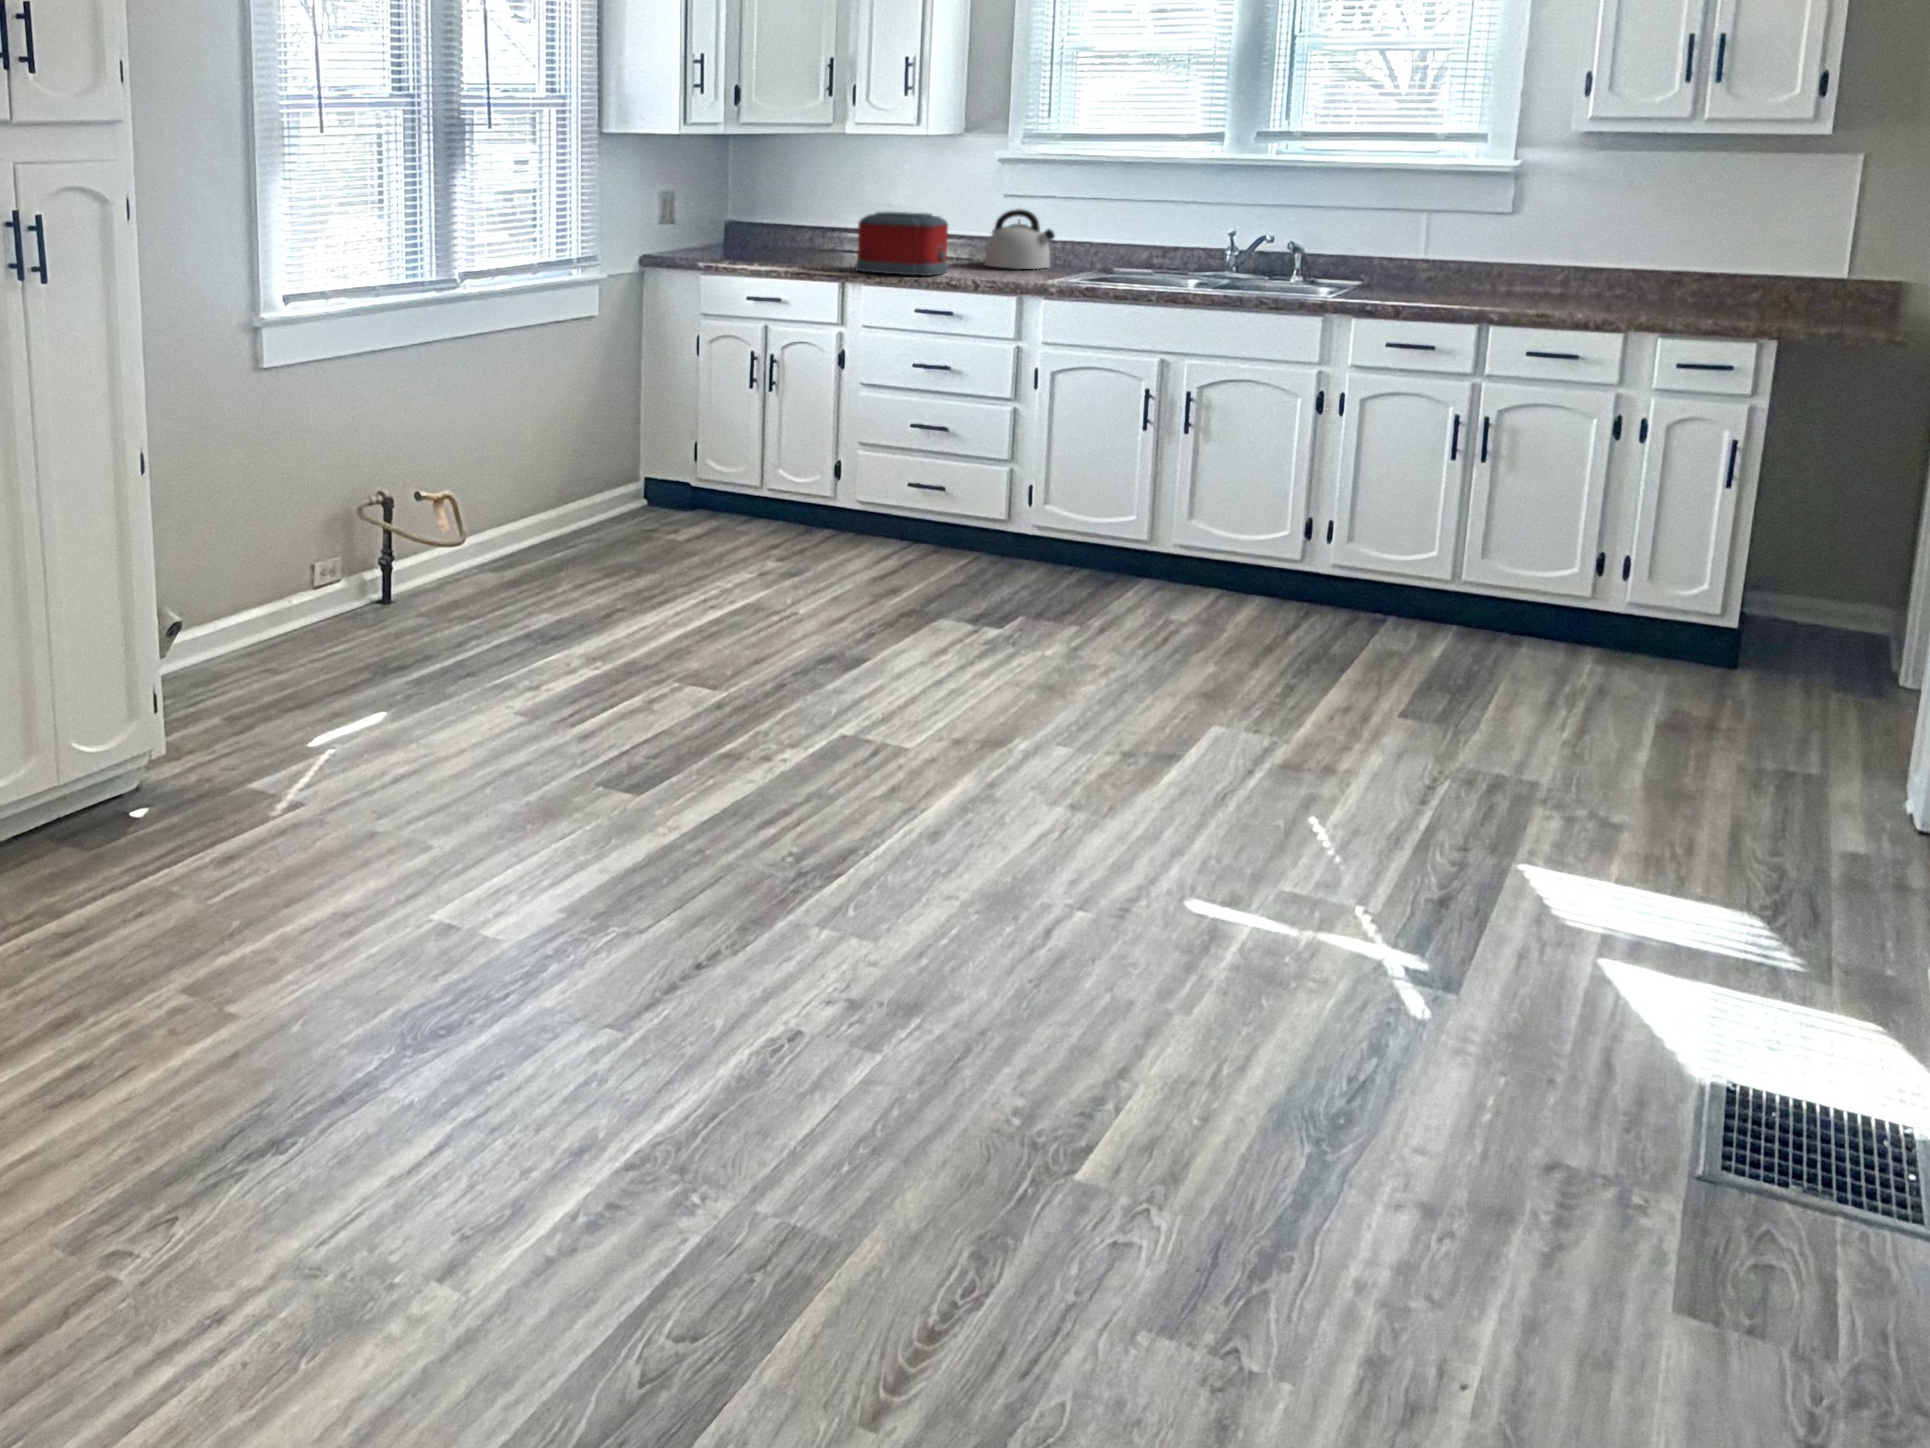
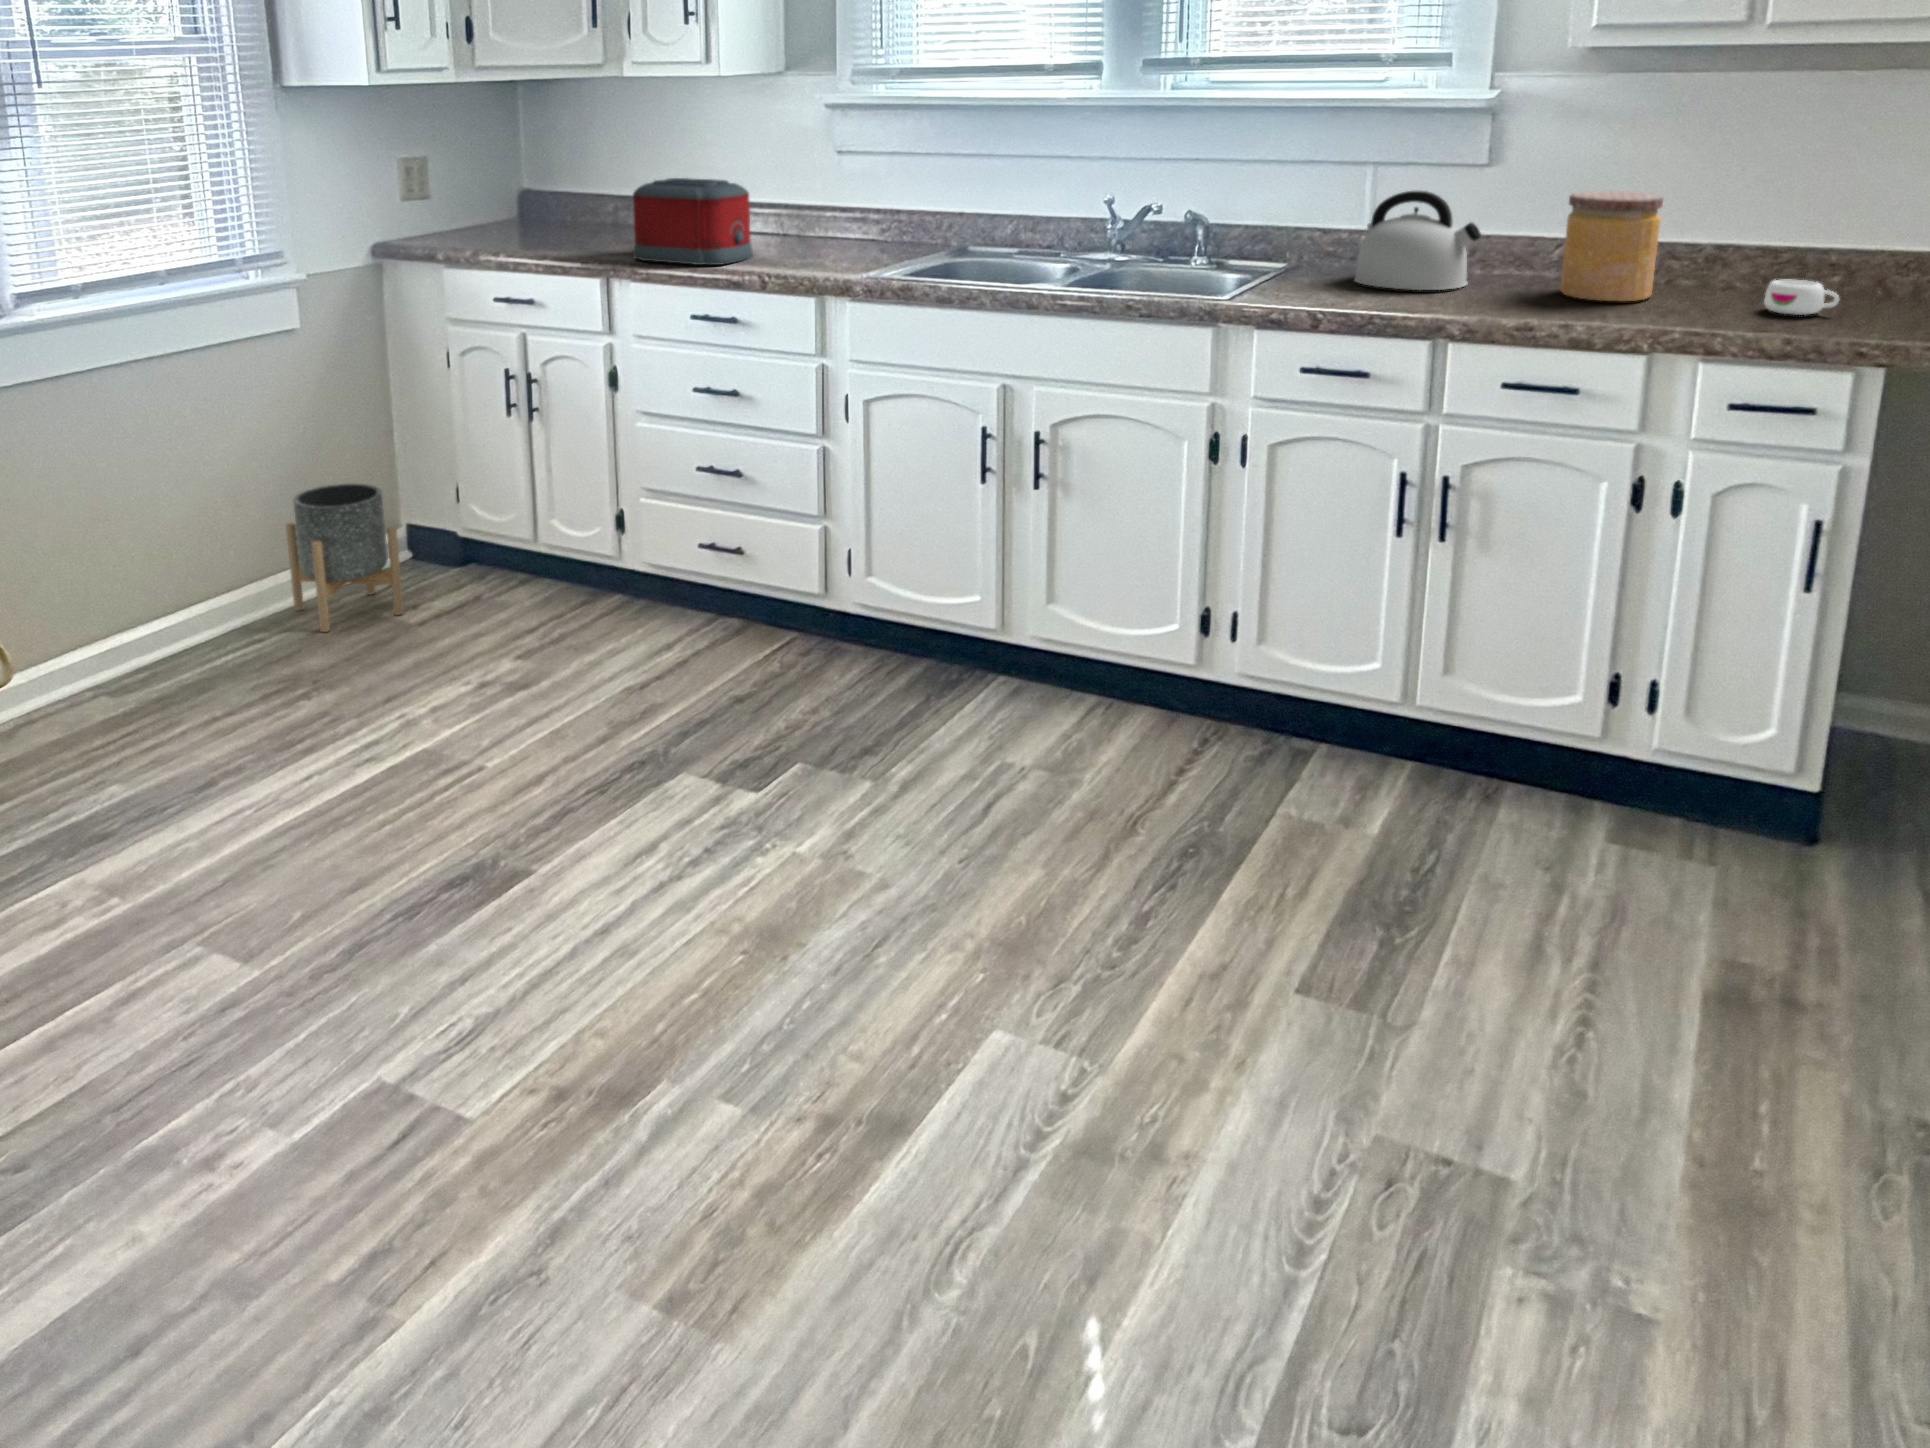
kettle: present [985,209,1055,269] -> present [1354,191,1481,290]
jar: none [1564,232,1637,306] -> present [1560,191,1663,301]
mug: none [1705,292,1755,315] -> present [1764,280,1839,315]
planter: none [583,436,671,543] -> present [286,484,404,632]

